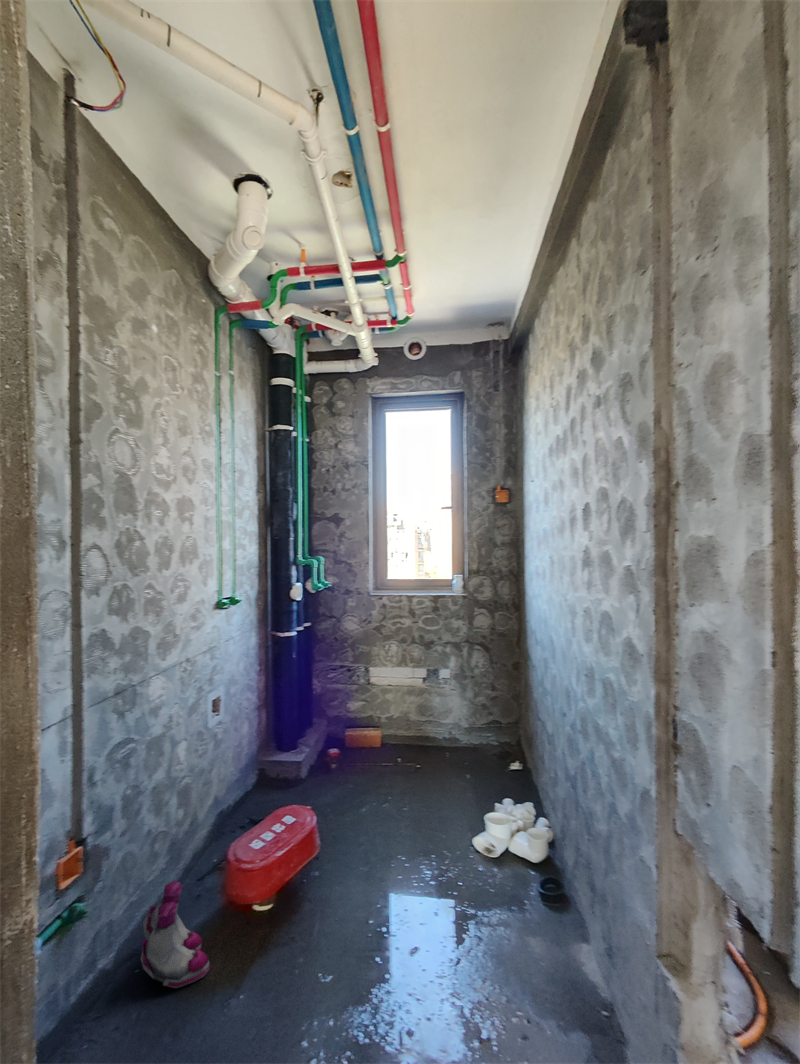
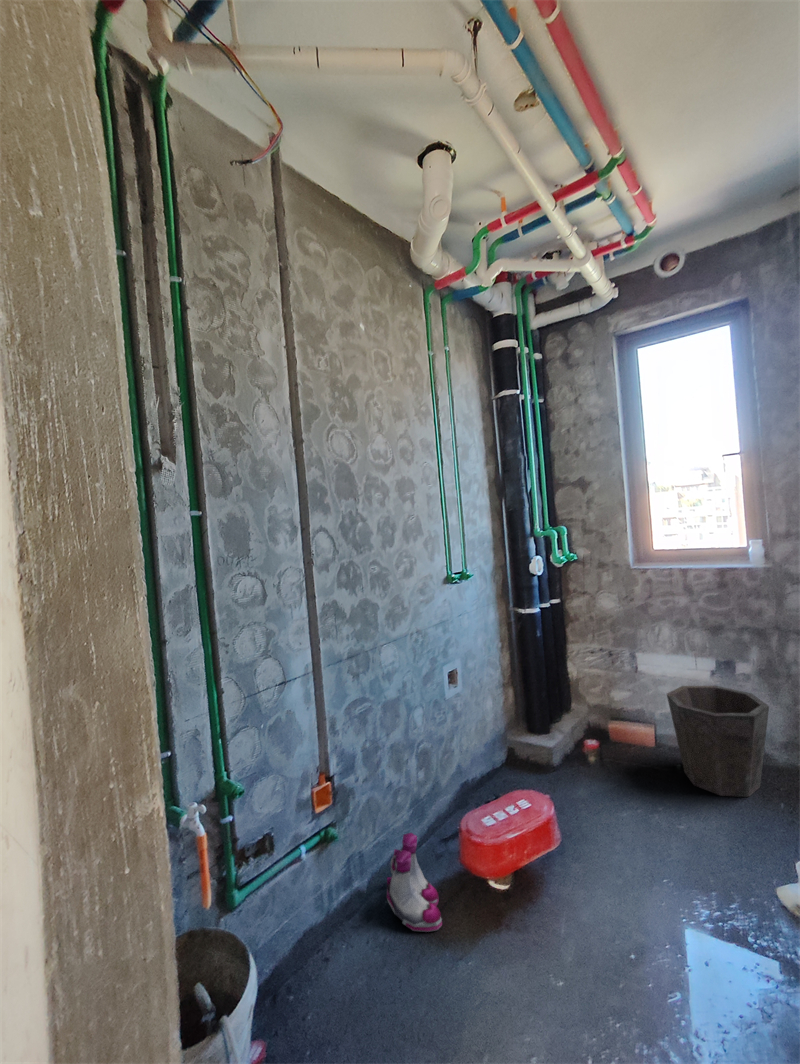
waste bin: none [396,688,463,775] -> present [667,686,769,797]

